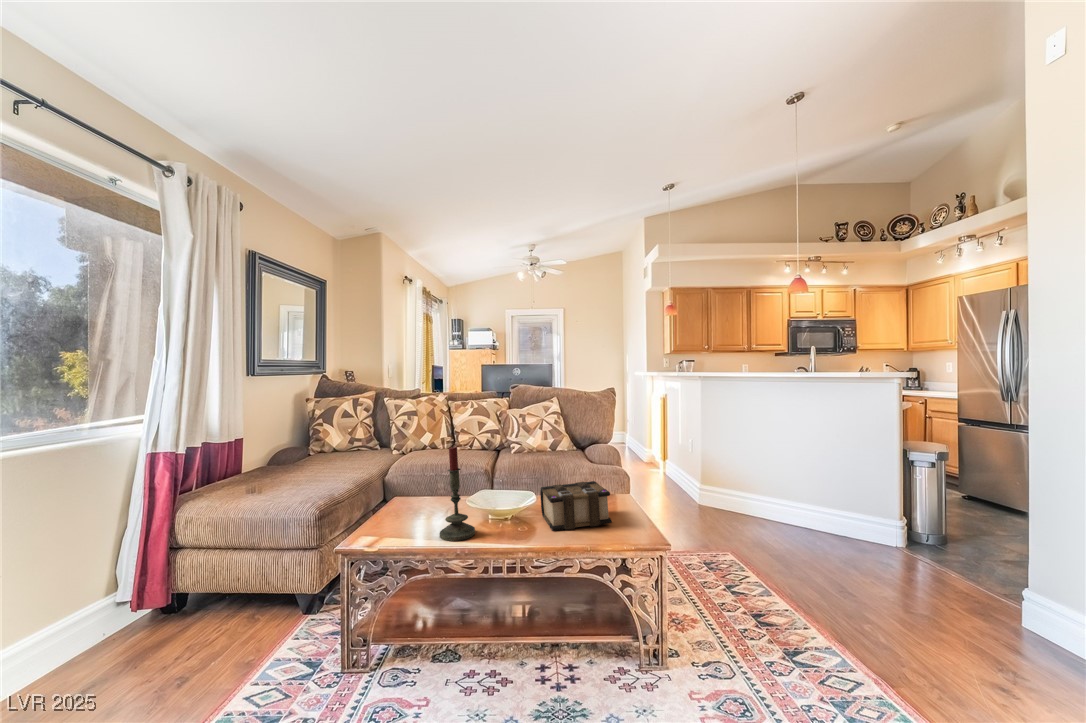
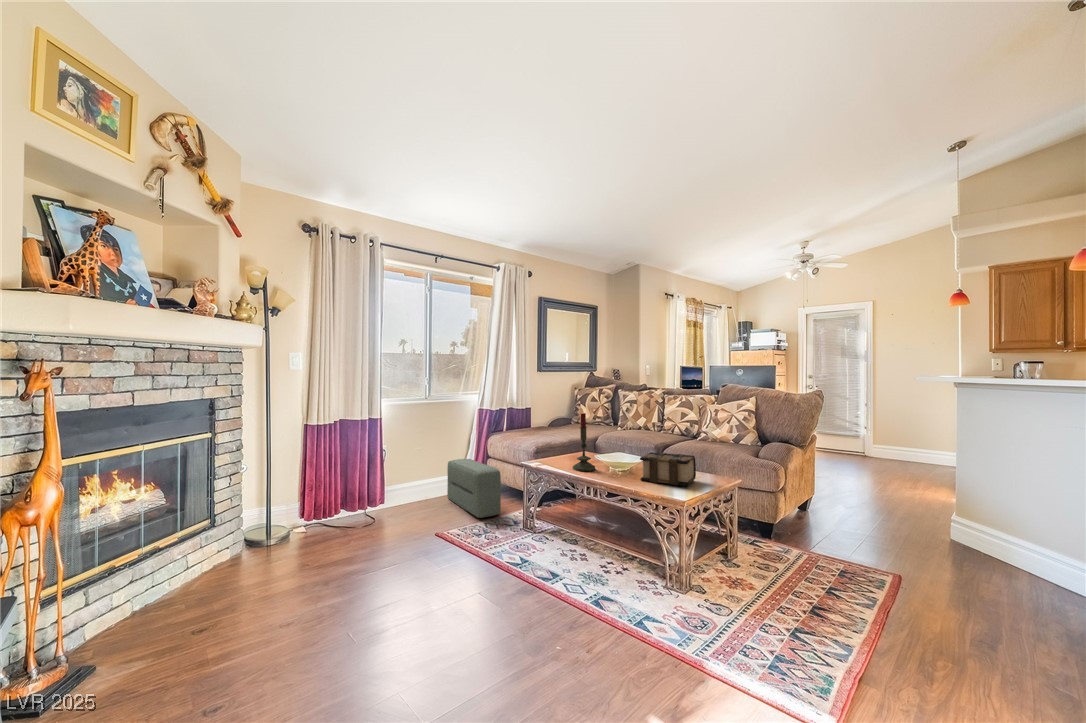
pouf: none [80,570,263,691] -> present [447,459,501,518]

